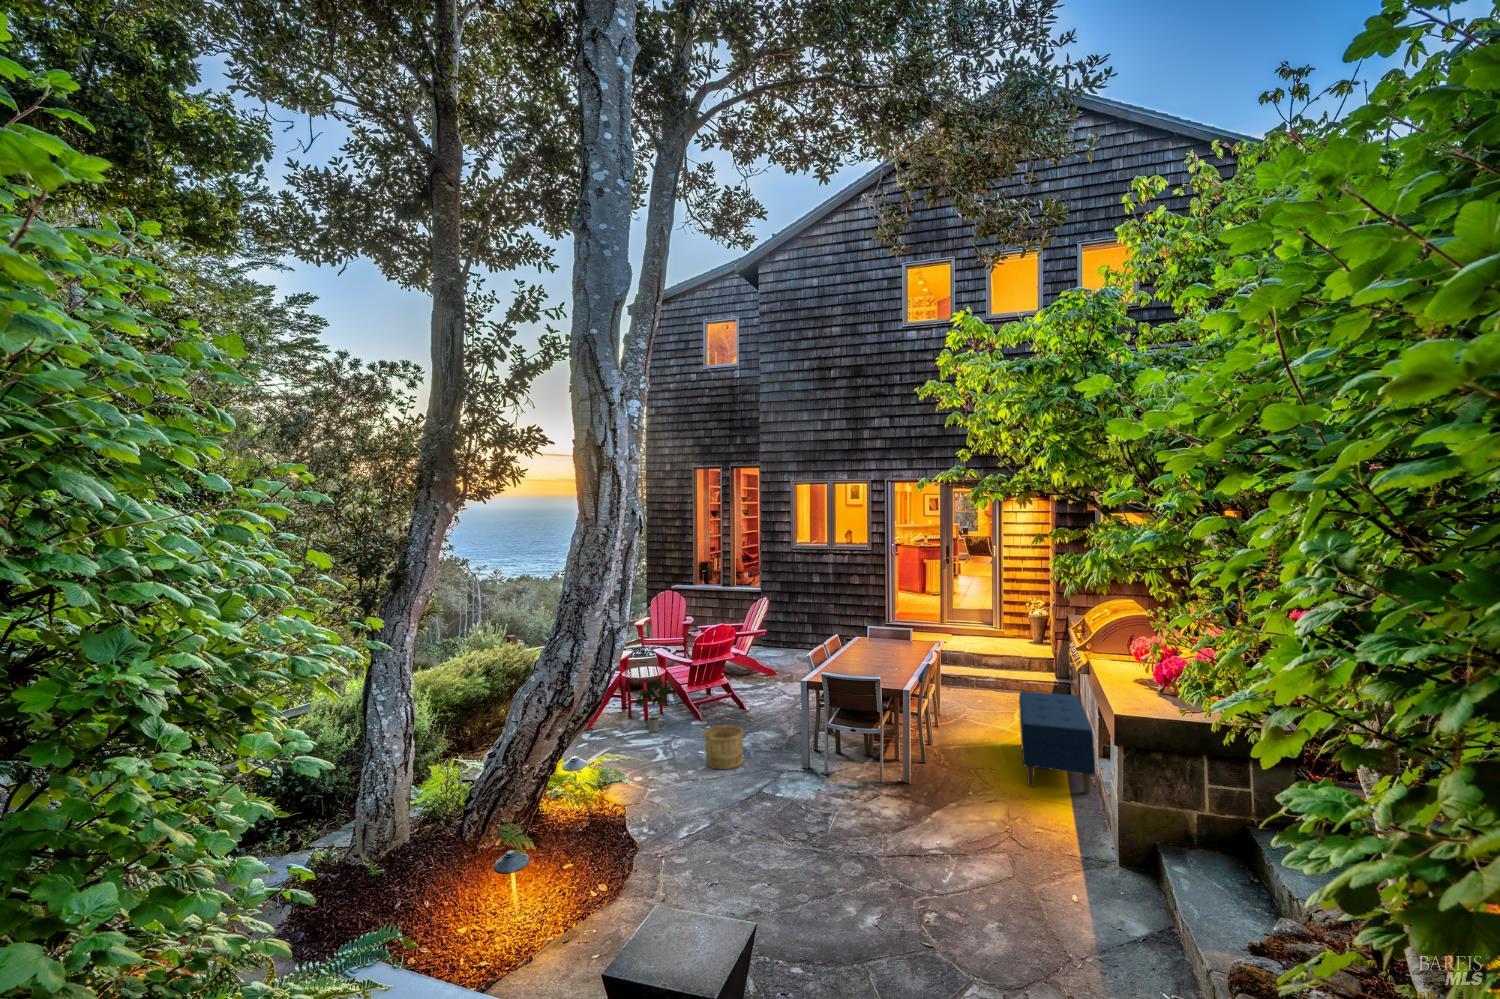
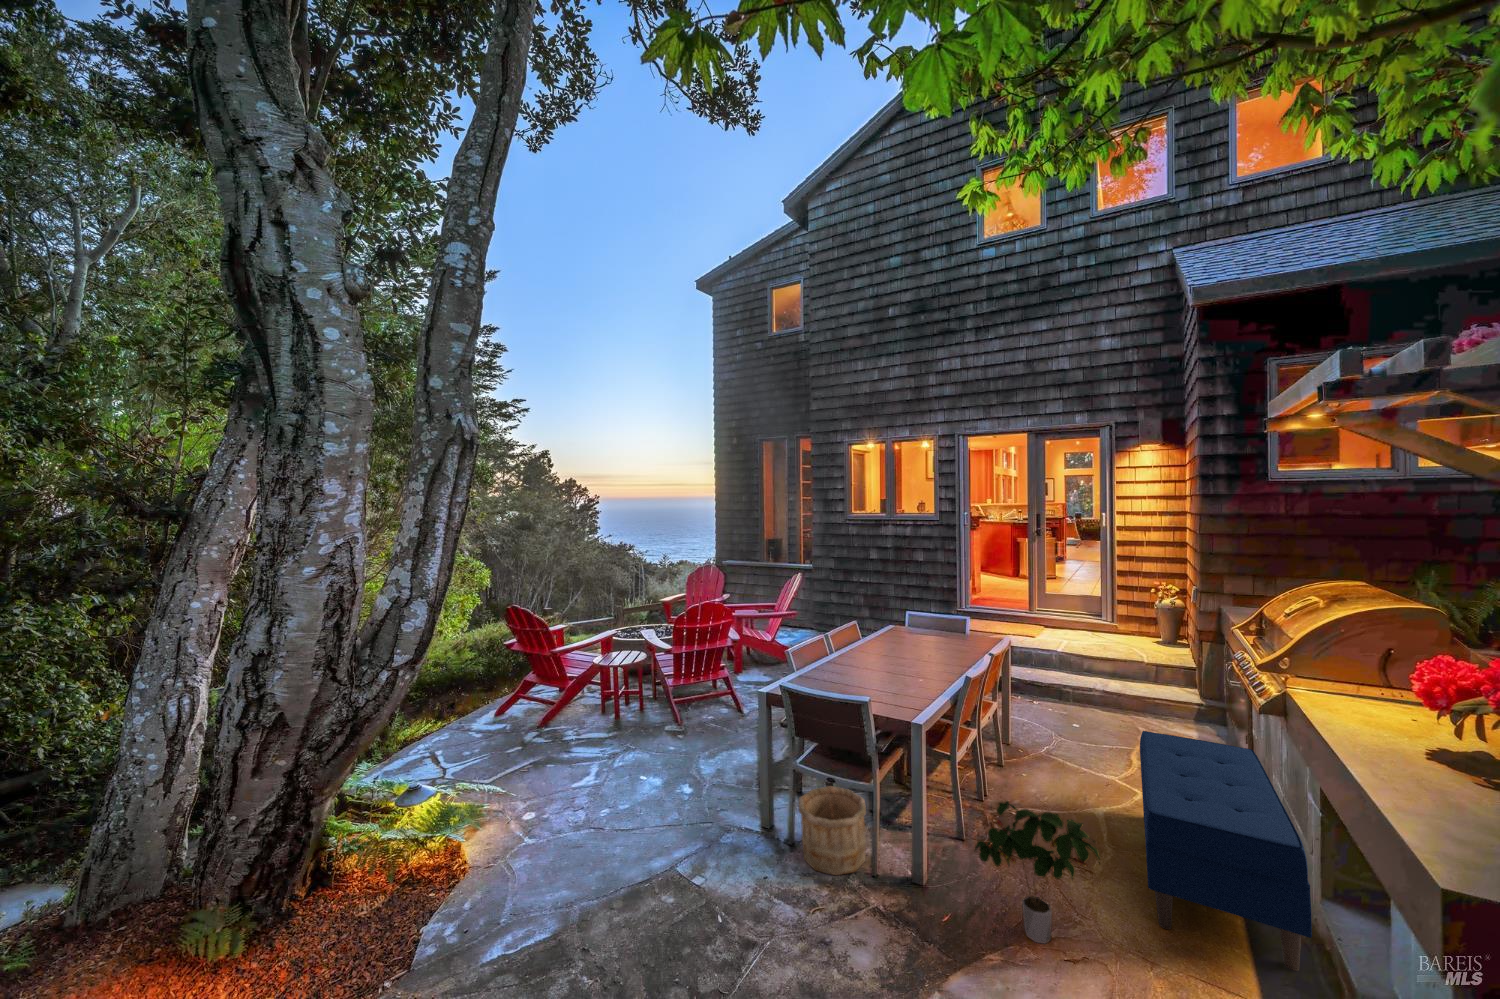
potted plant: present [635,680,675,732] -> present [975,801,1100,944]
wooden bucket: present [704,725,744,769] -> present [799,786,866,875]

